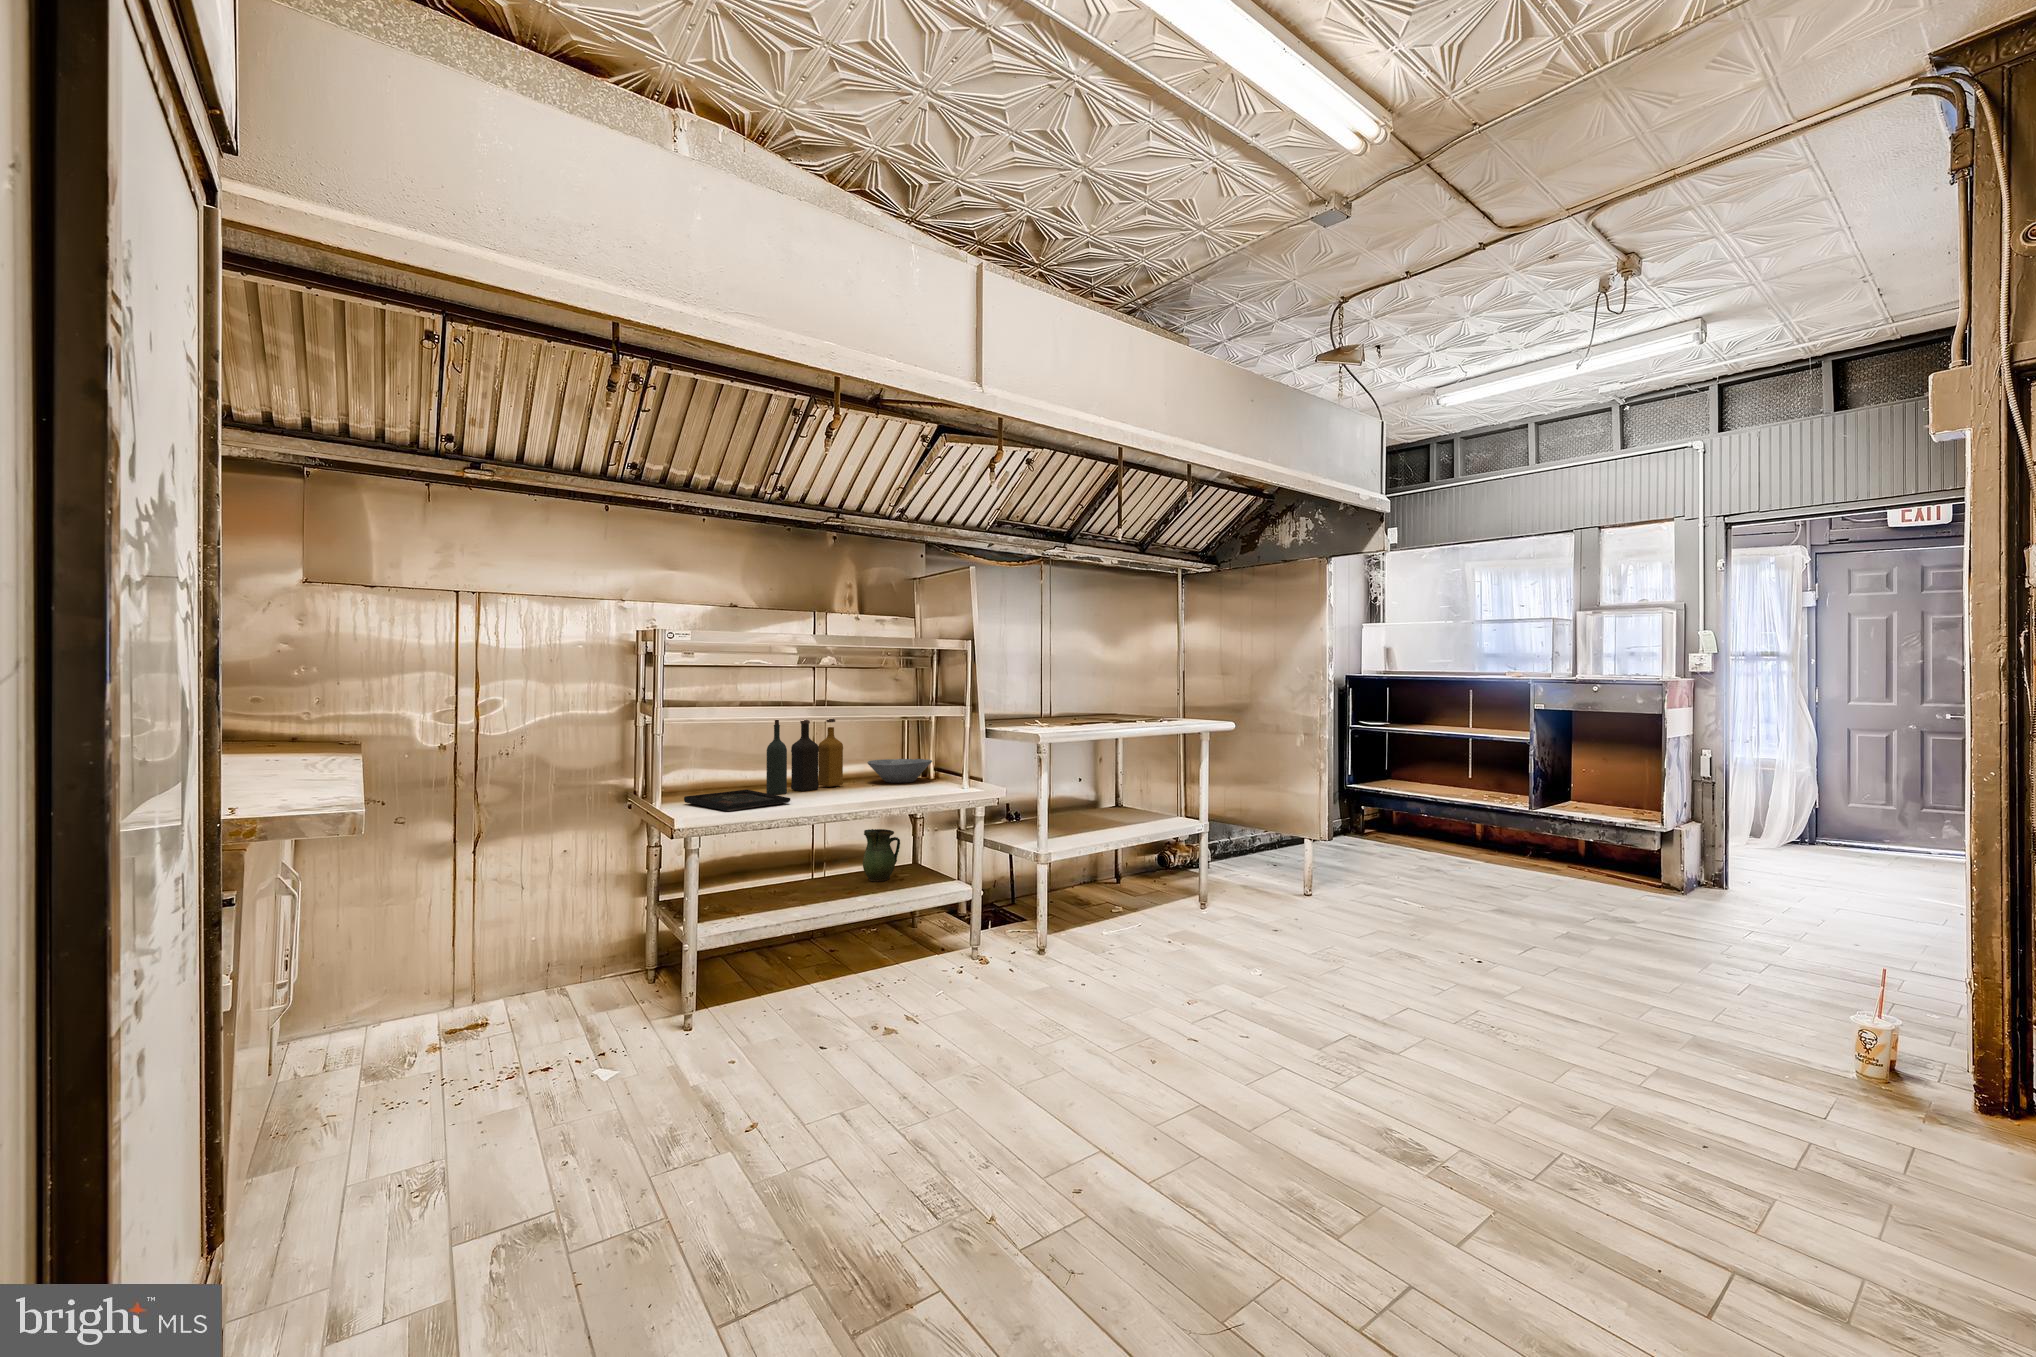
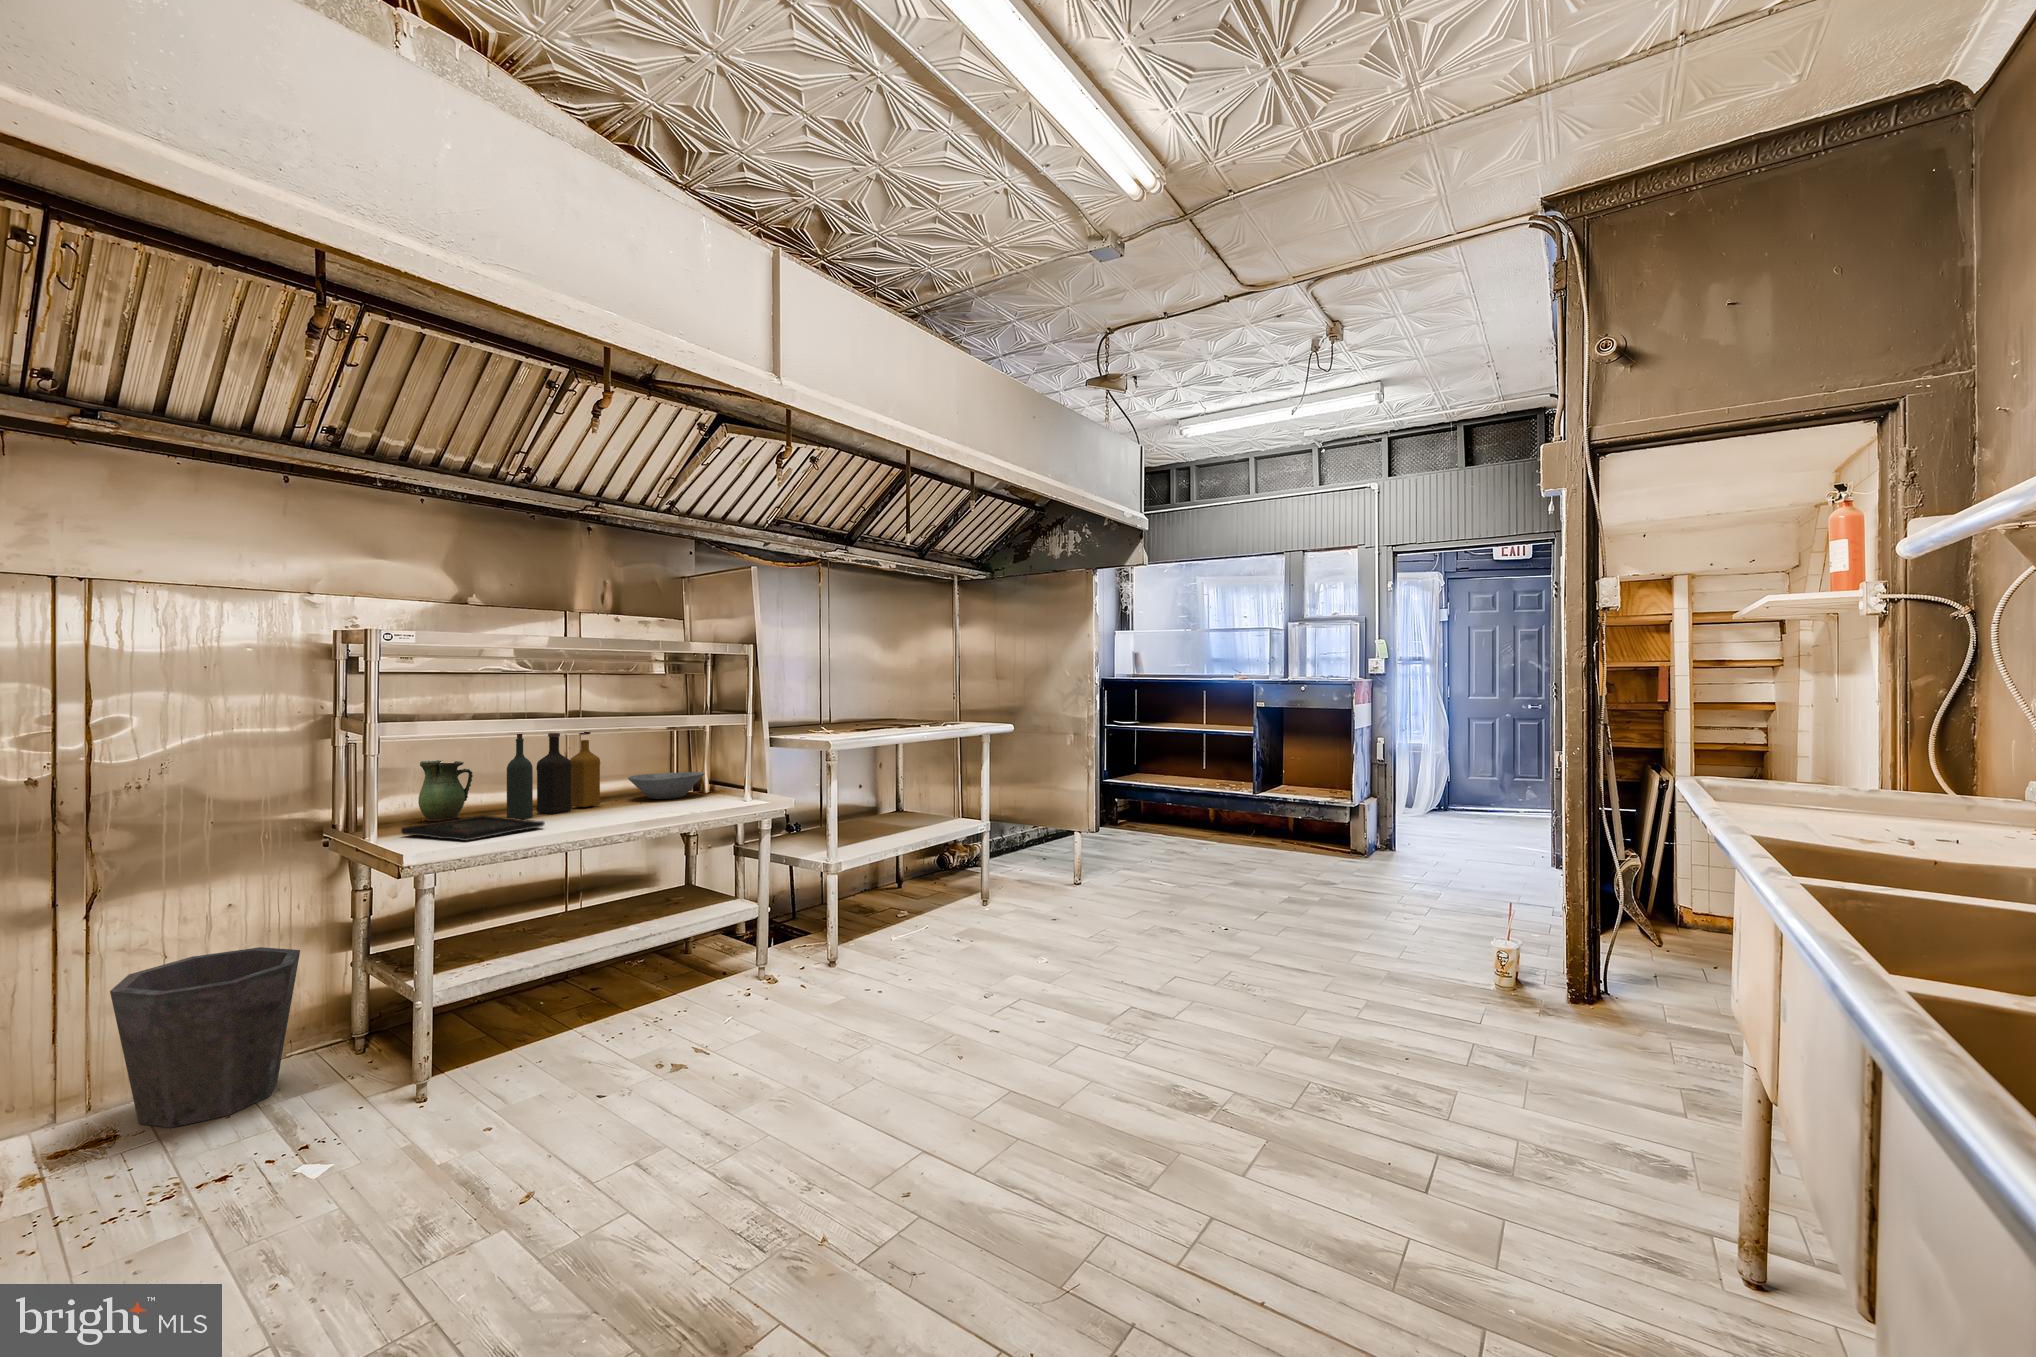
pitcher: present [863,829,900,882] -> present [418,760,473,821]
waste bin: none [487,887,613,1022] -> present [110,947,300,1128]

